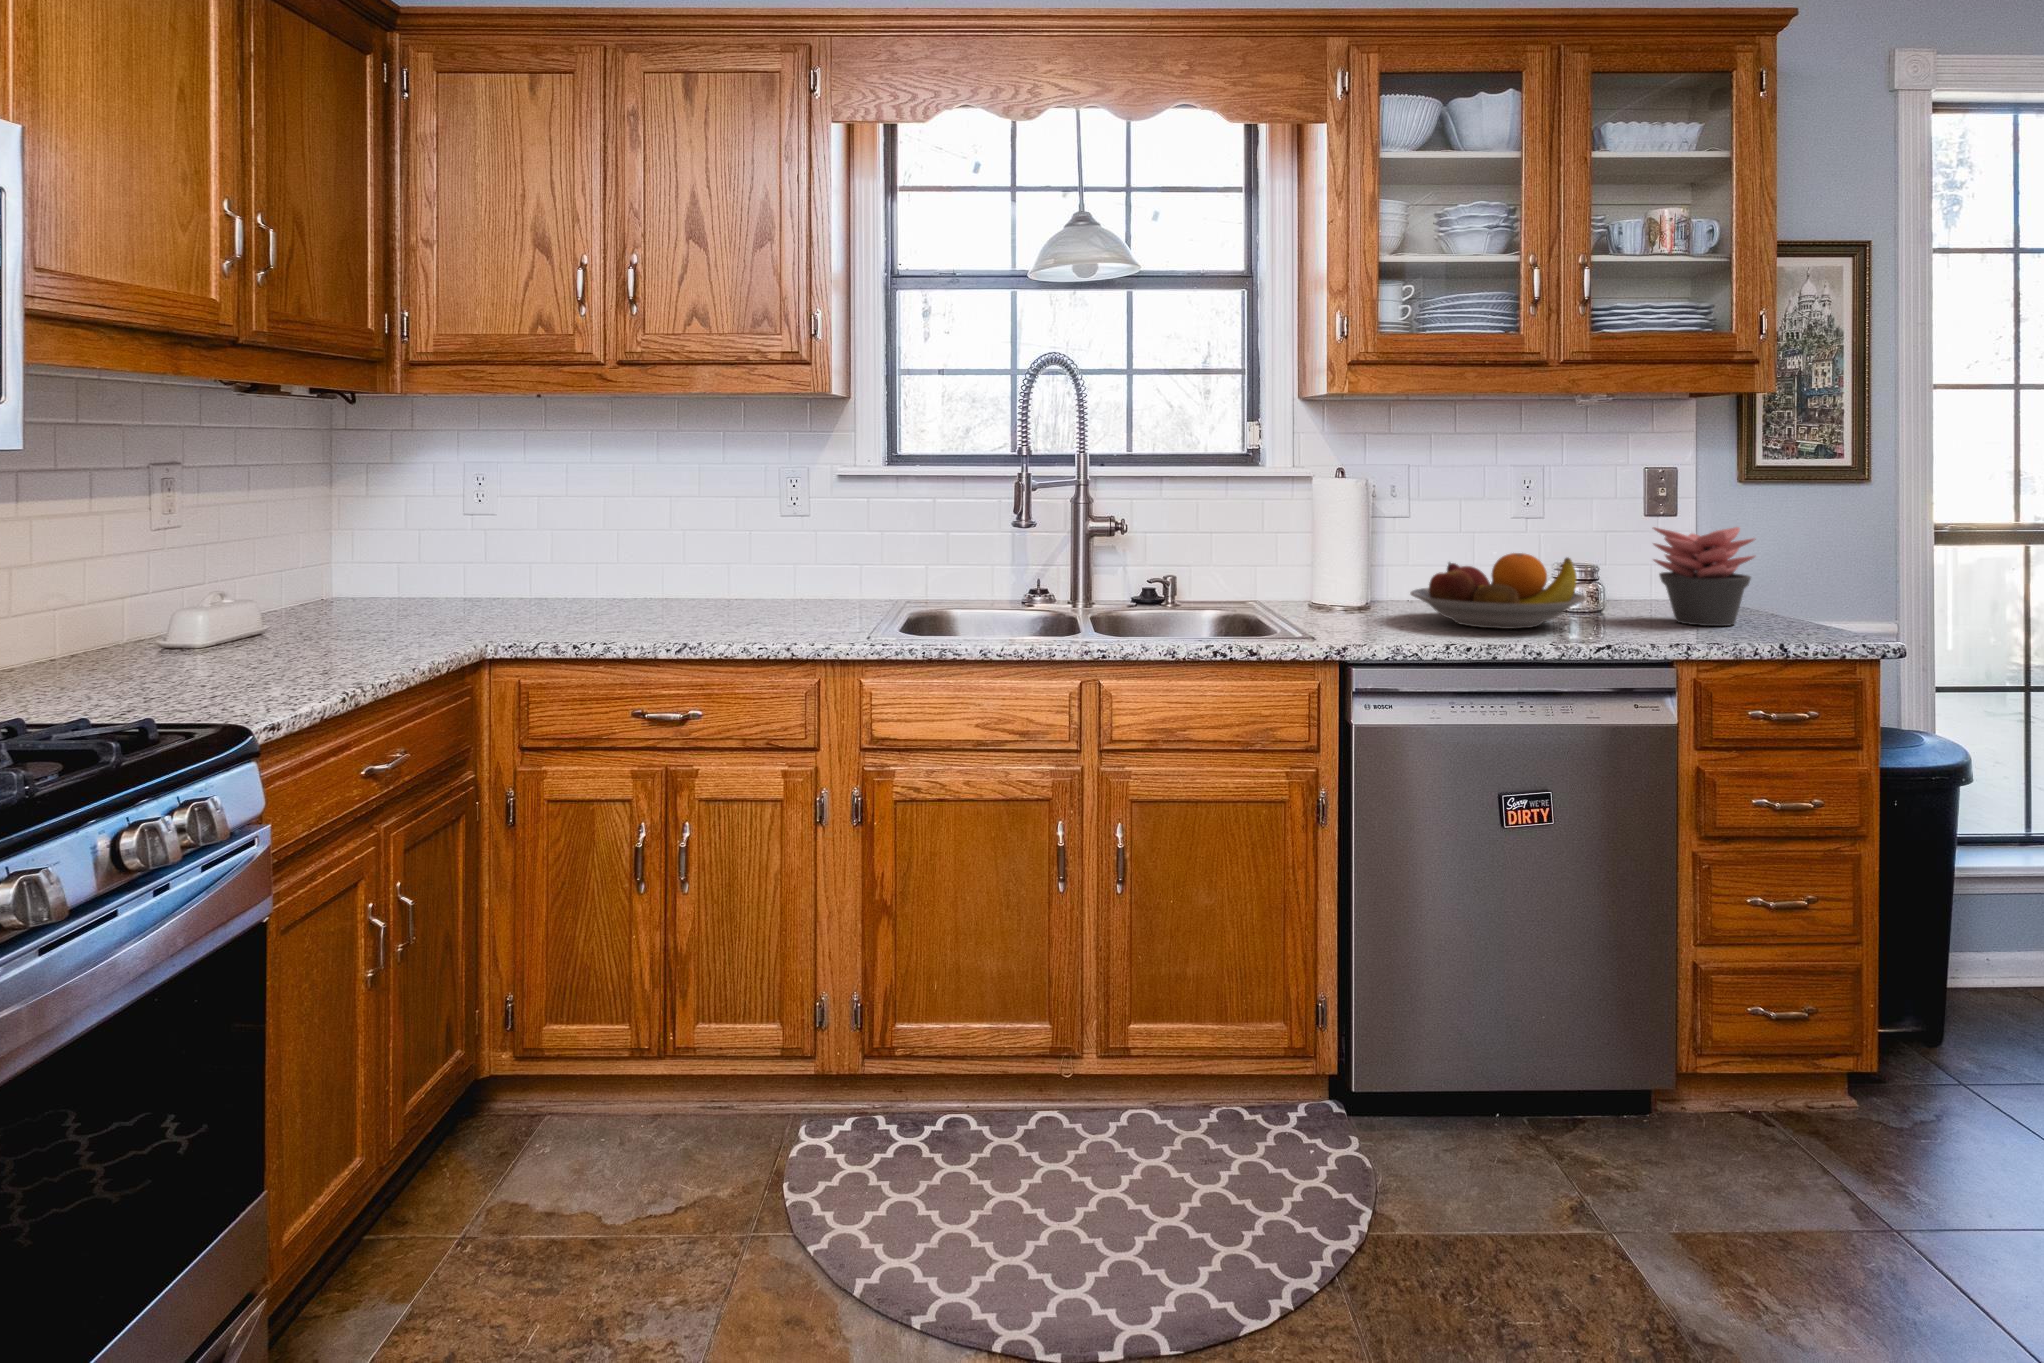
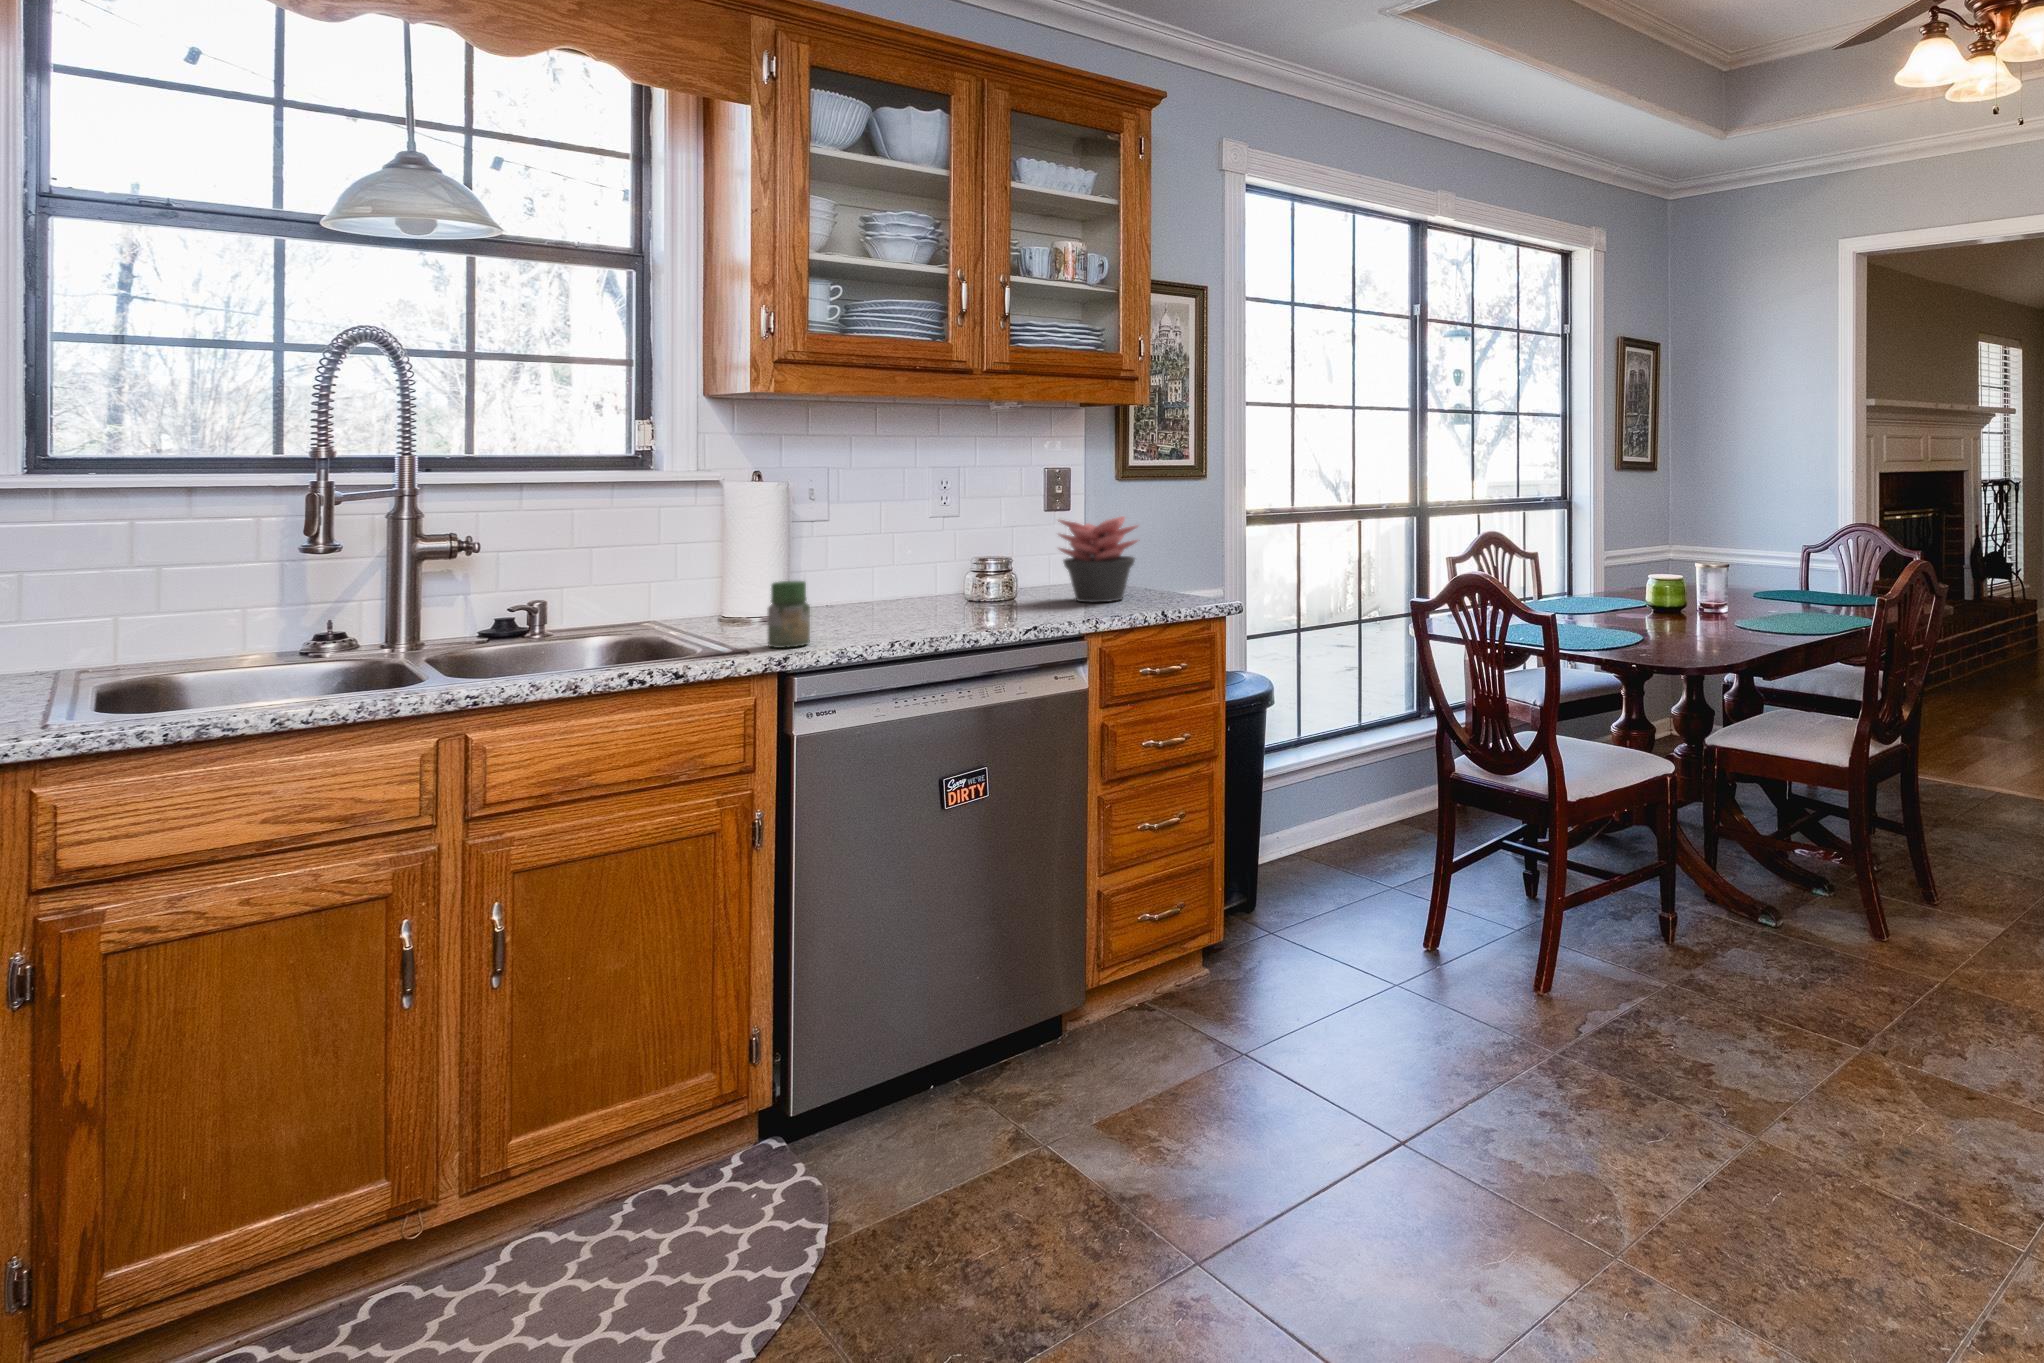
fruit bowl: present [1410,553,1586,629] -> none [838,549,1008,623]
jar: none [1335,575,1374,639] -> present [768,581,810,648]

